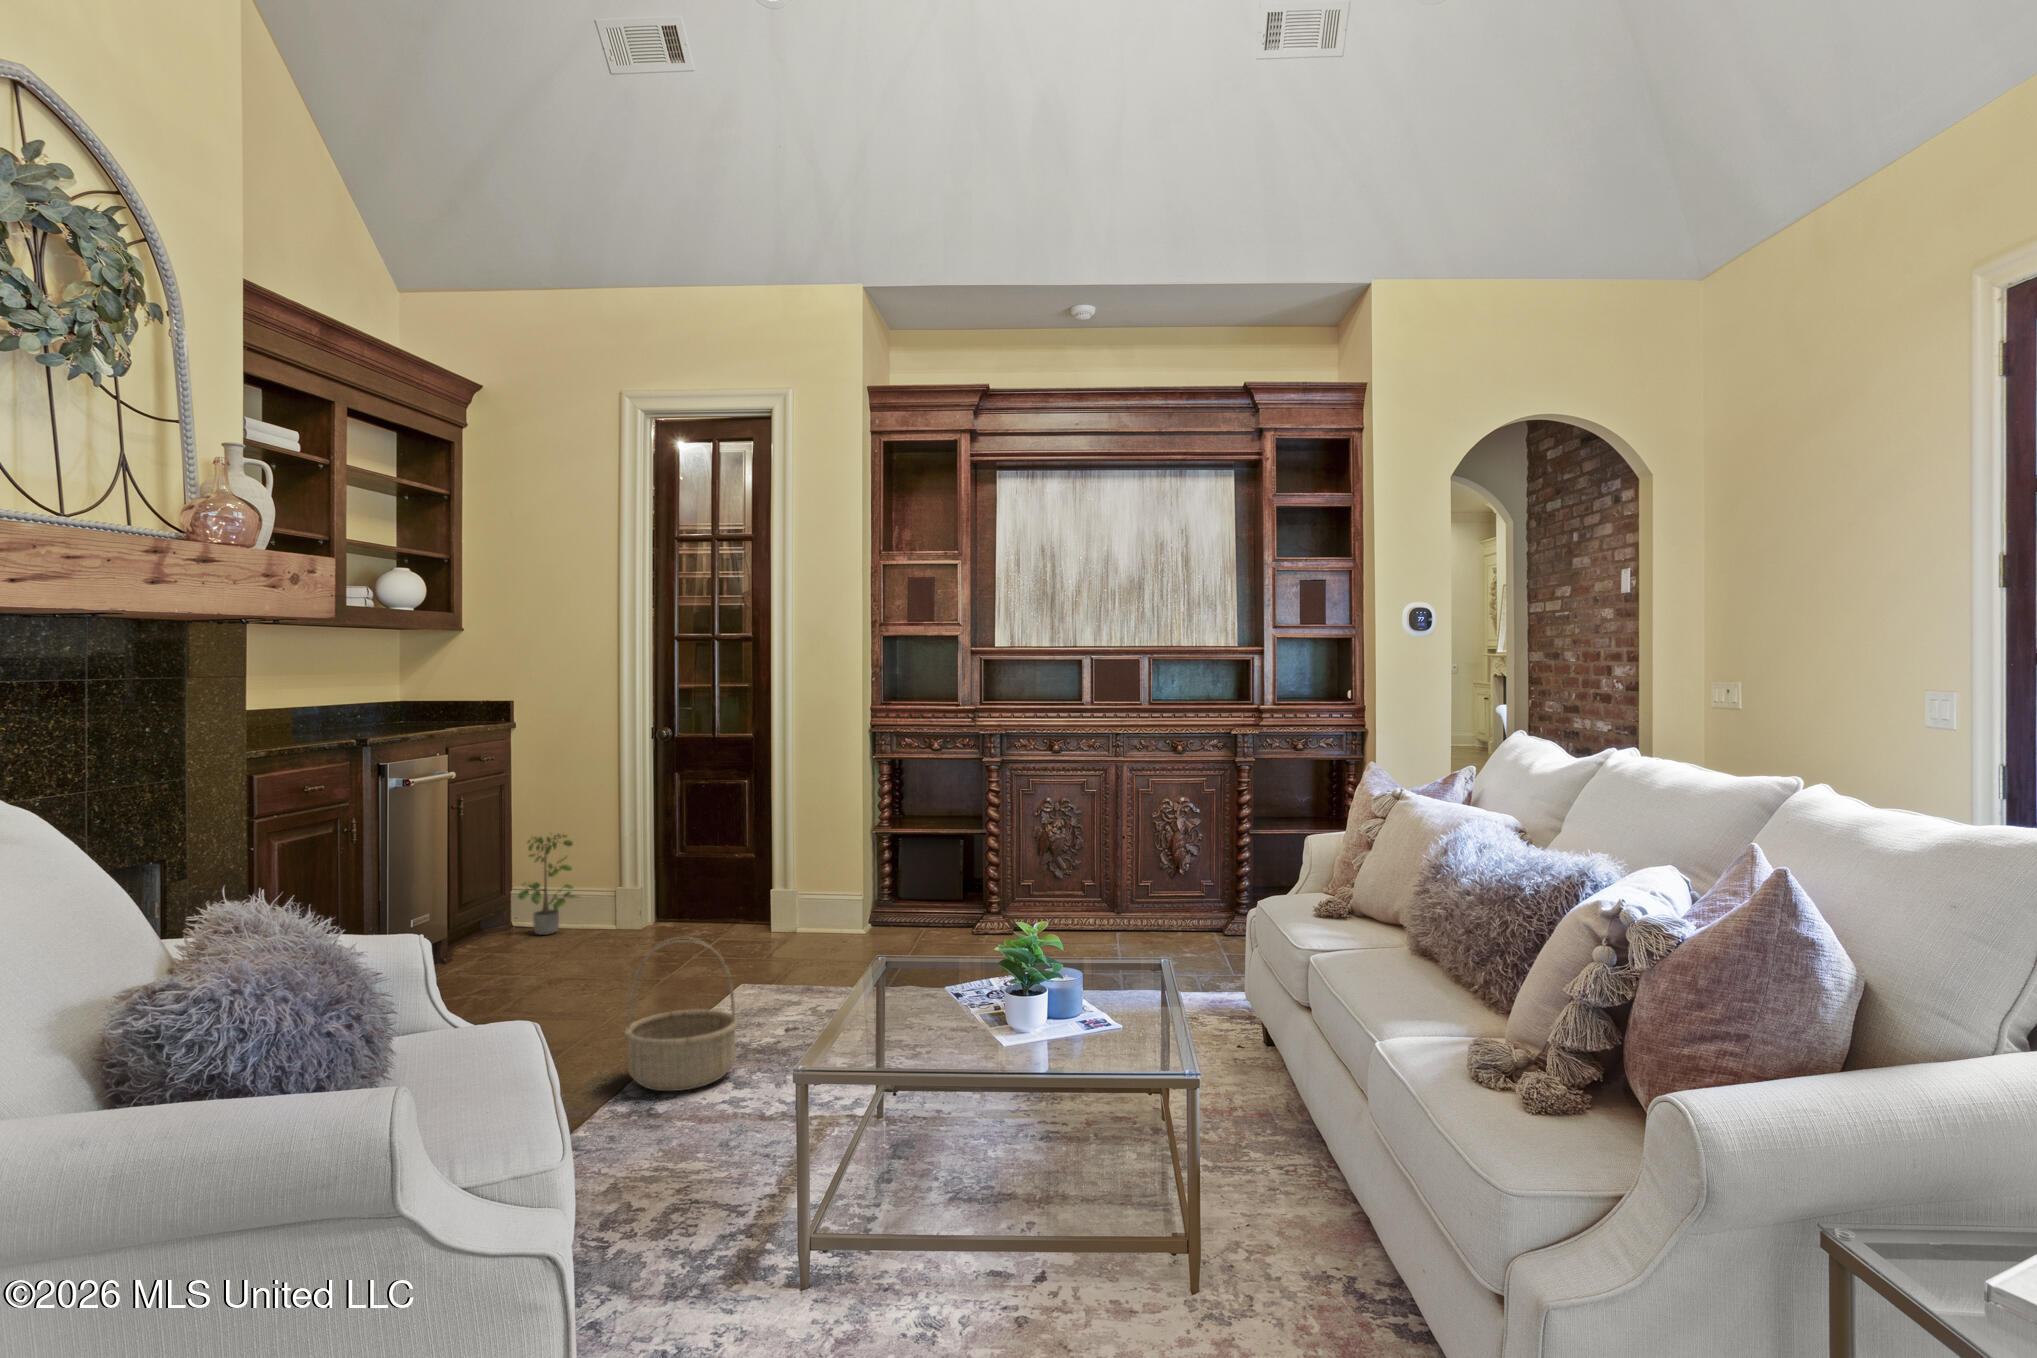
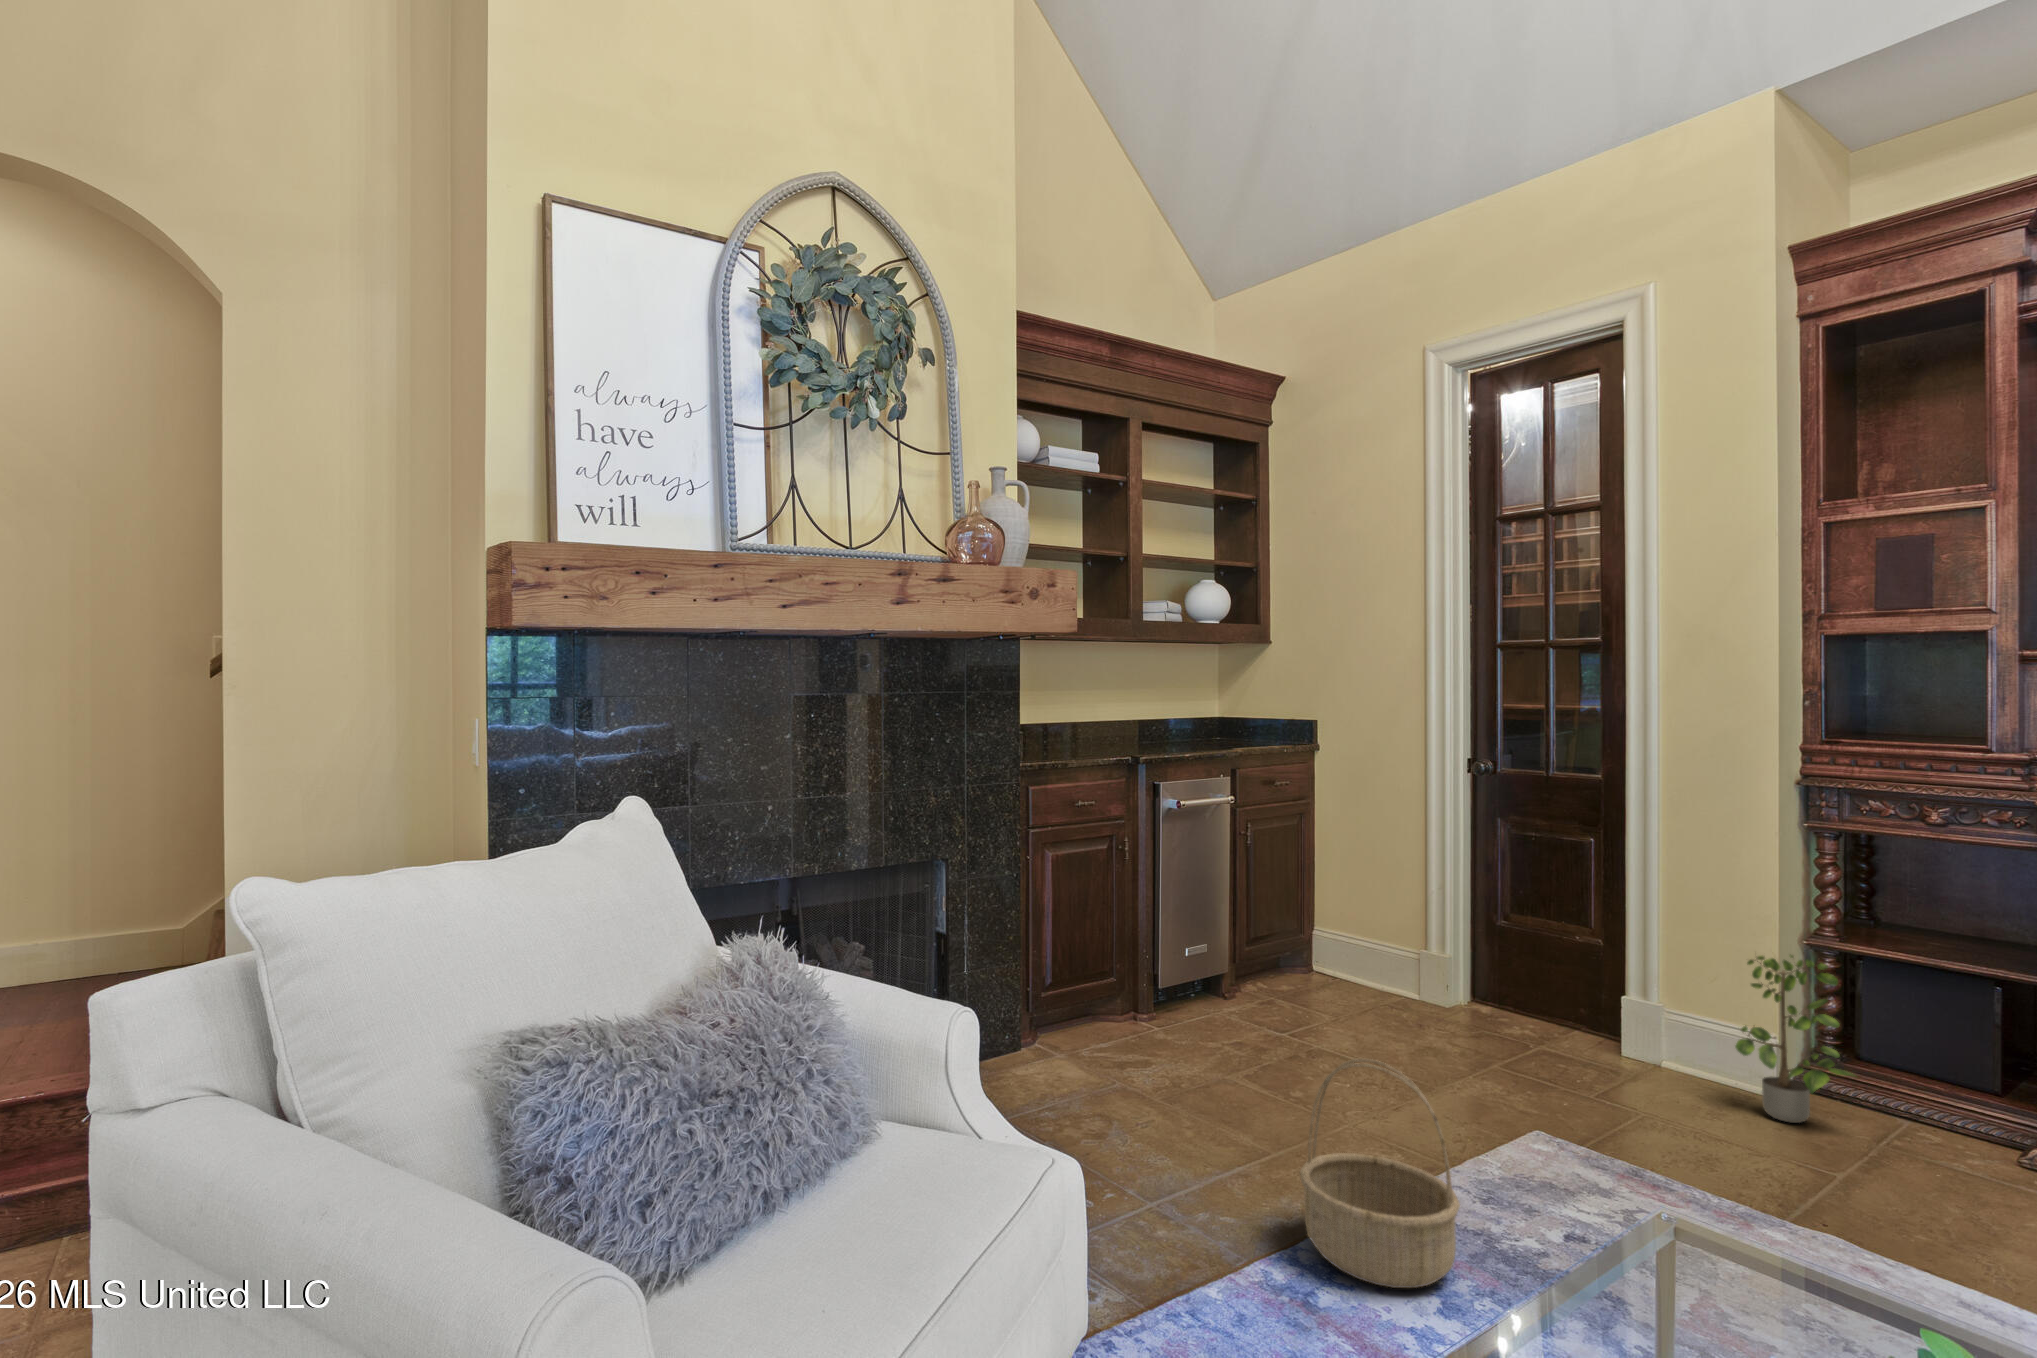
potted plant: present [518,834,575,935] -> present [1735,955,1855,1123]

